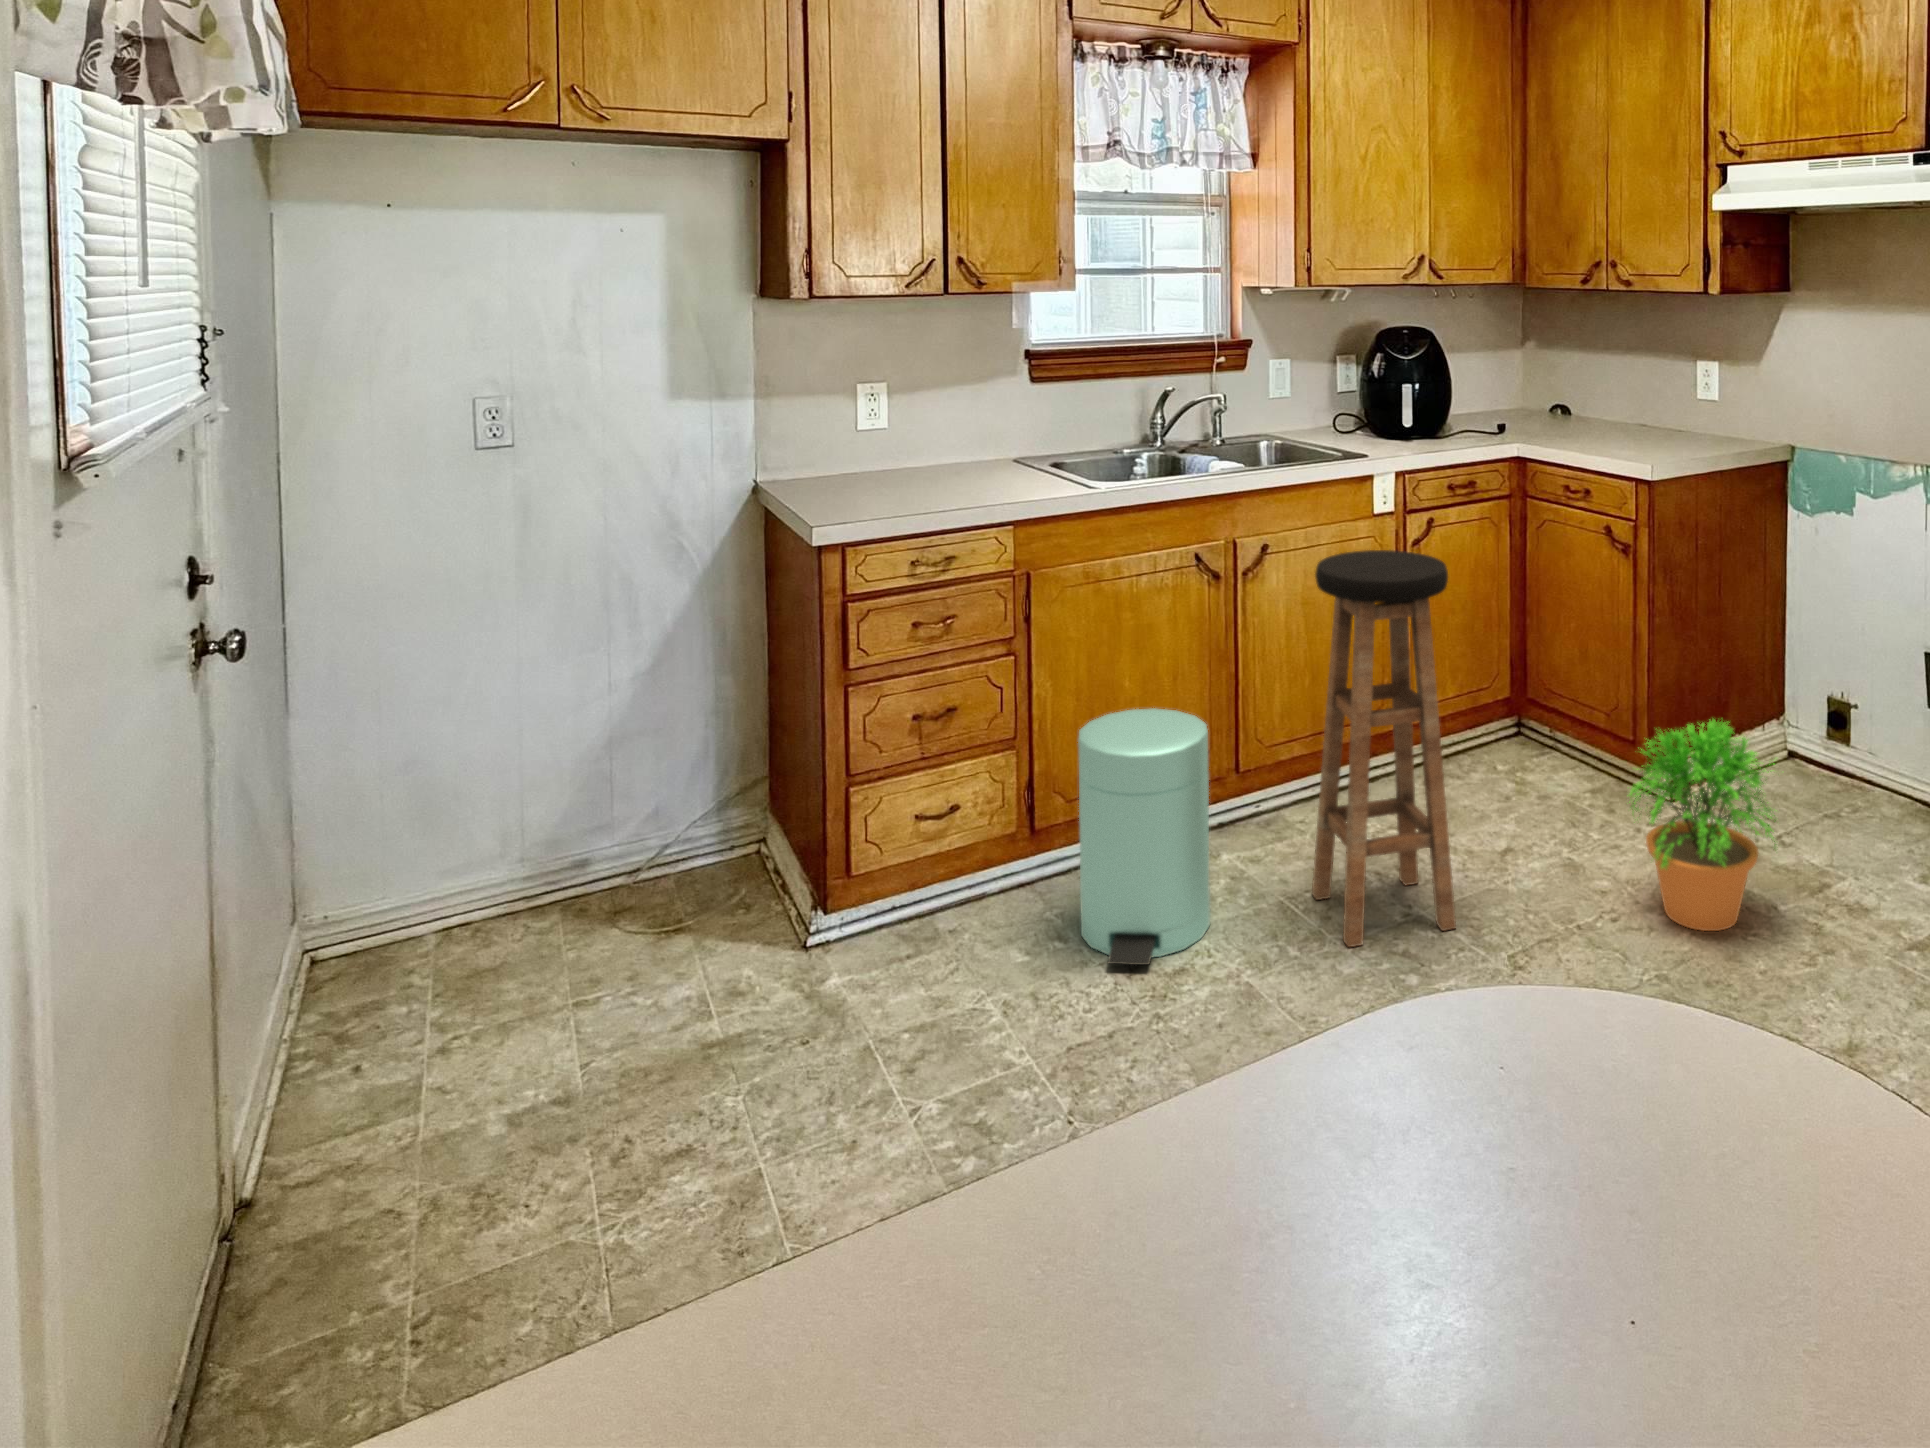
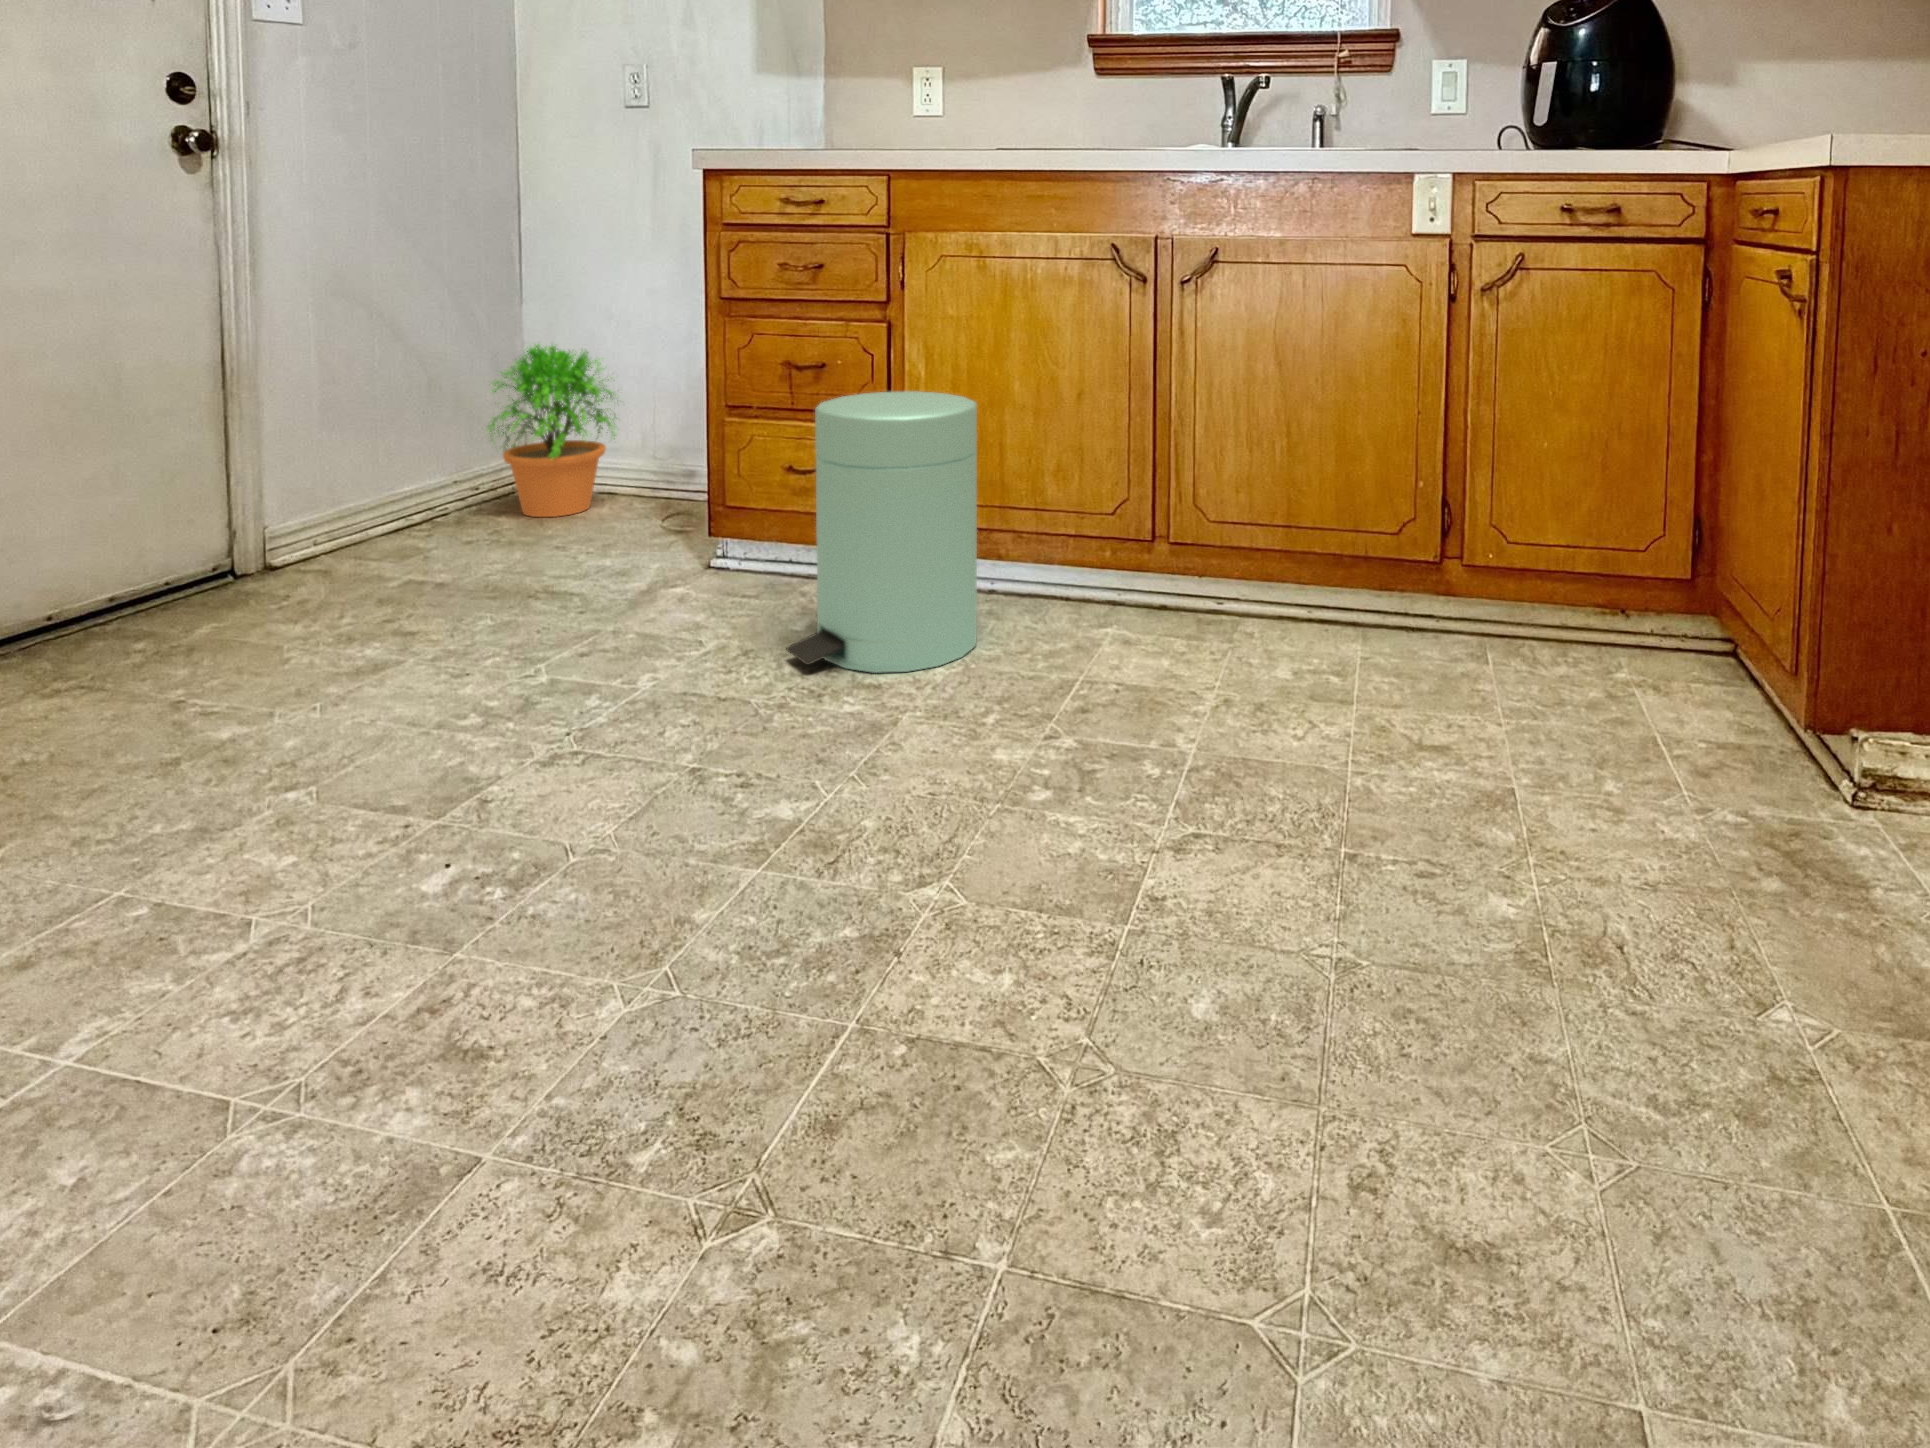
bar stool: present [1312,550,1456,947] -> none [998,209,1224,785]
potted plant: present [1629,719,1777,931] -> present [488,344,618,517]

